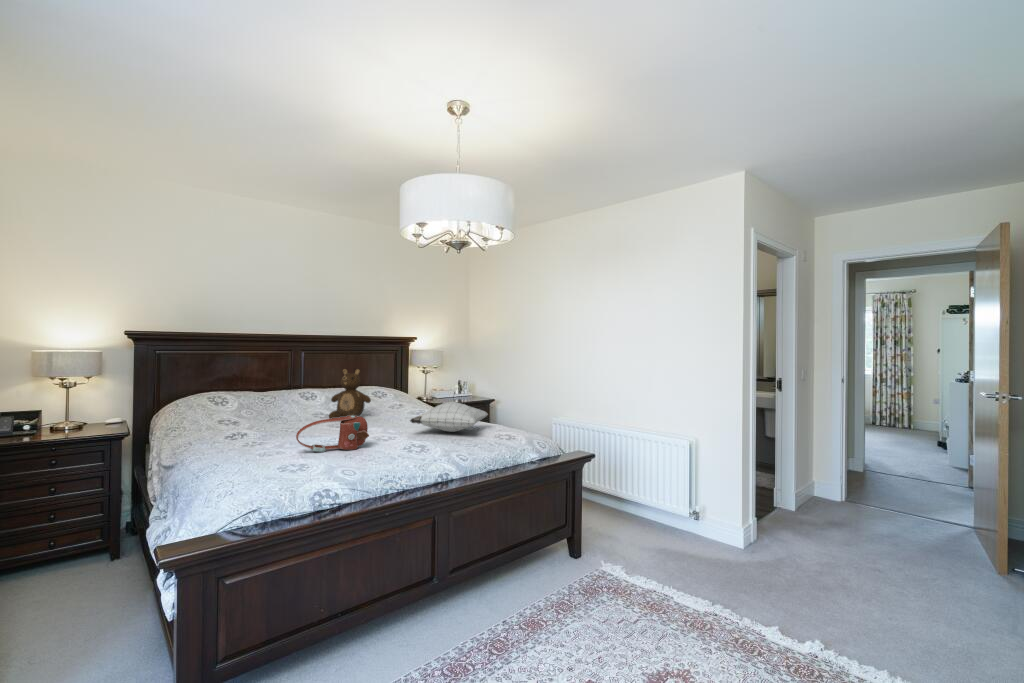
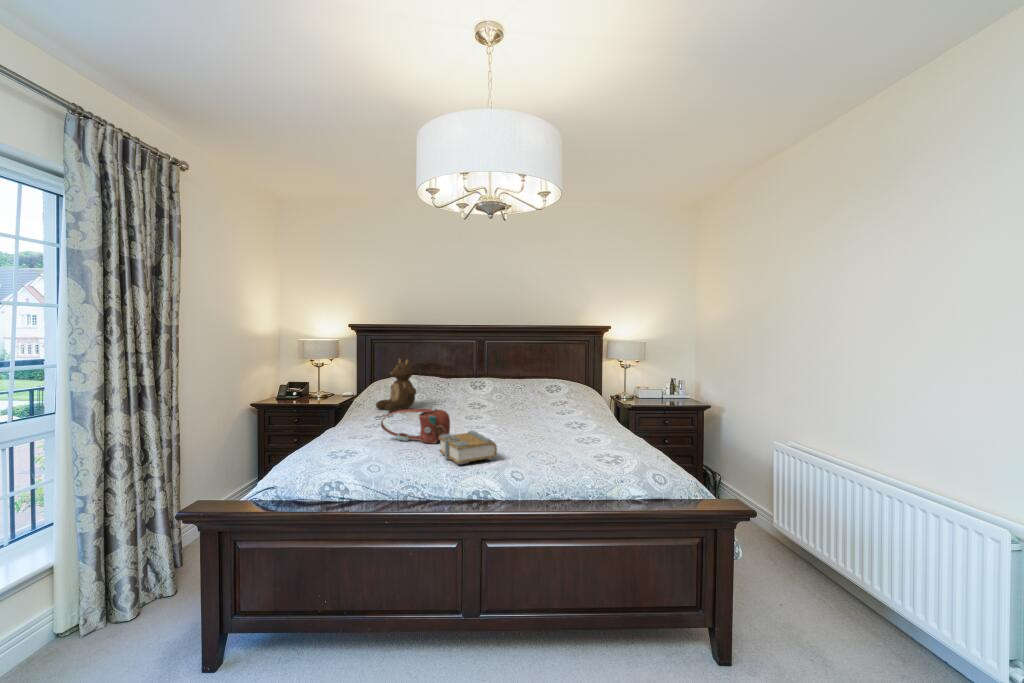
teddy bear: present [329,369,371,419] -> present [376,358,416,412]
pillow: present [410,402,488,432] -> none [511,404,617,440]
book: none [377,430,436,458] -> present [439,431,497,465]

